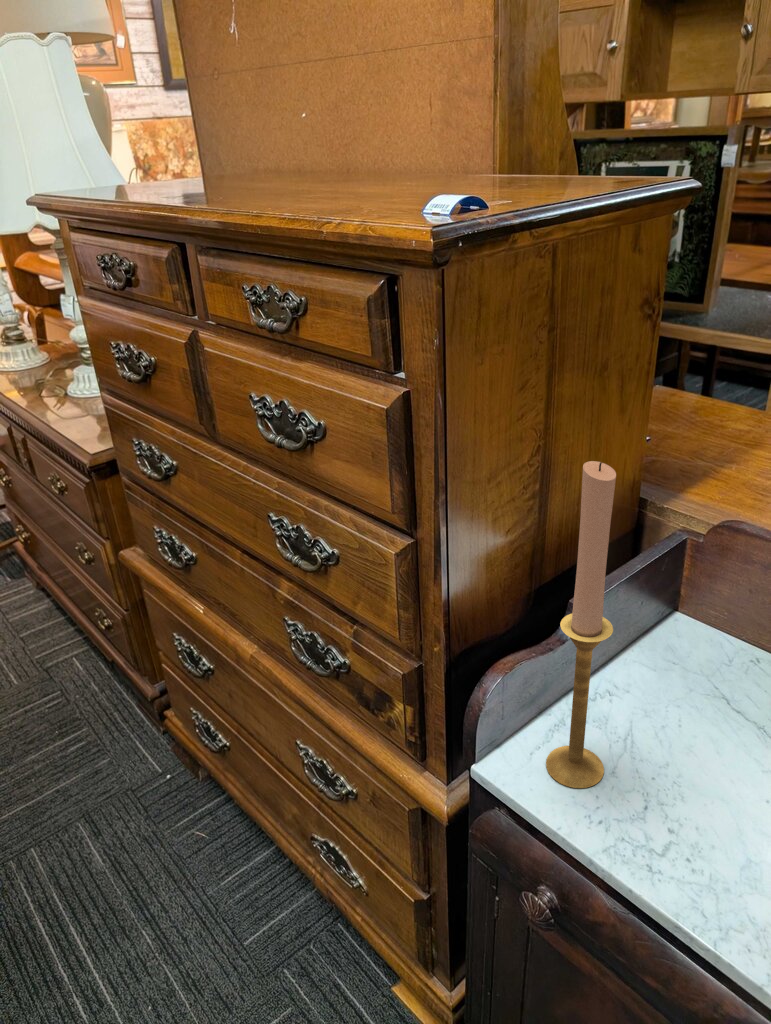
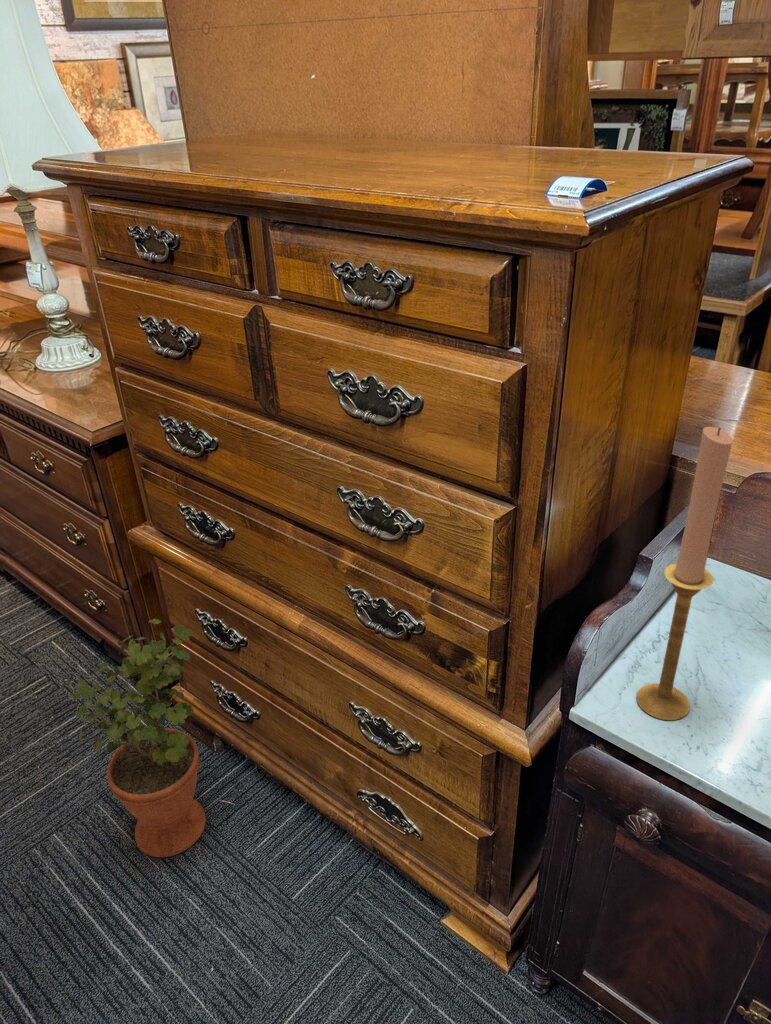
potted plant: none [45,640,177,885] -> present [72,618,206,857]

